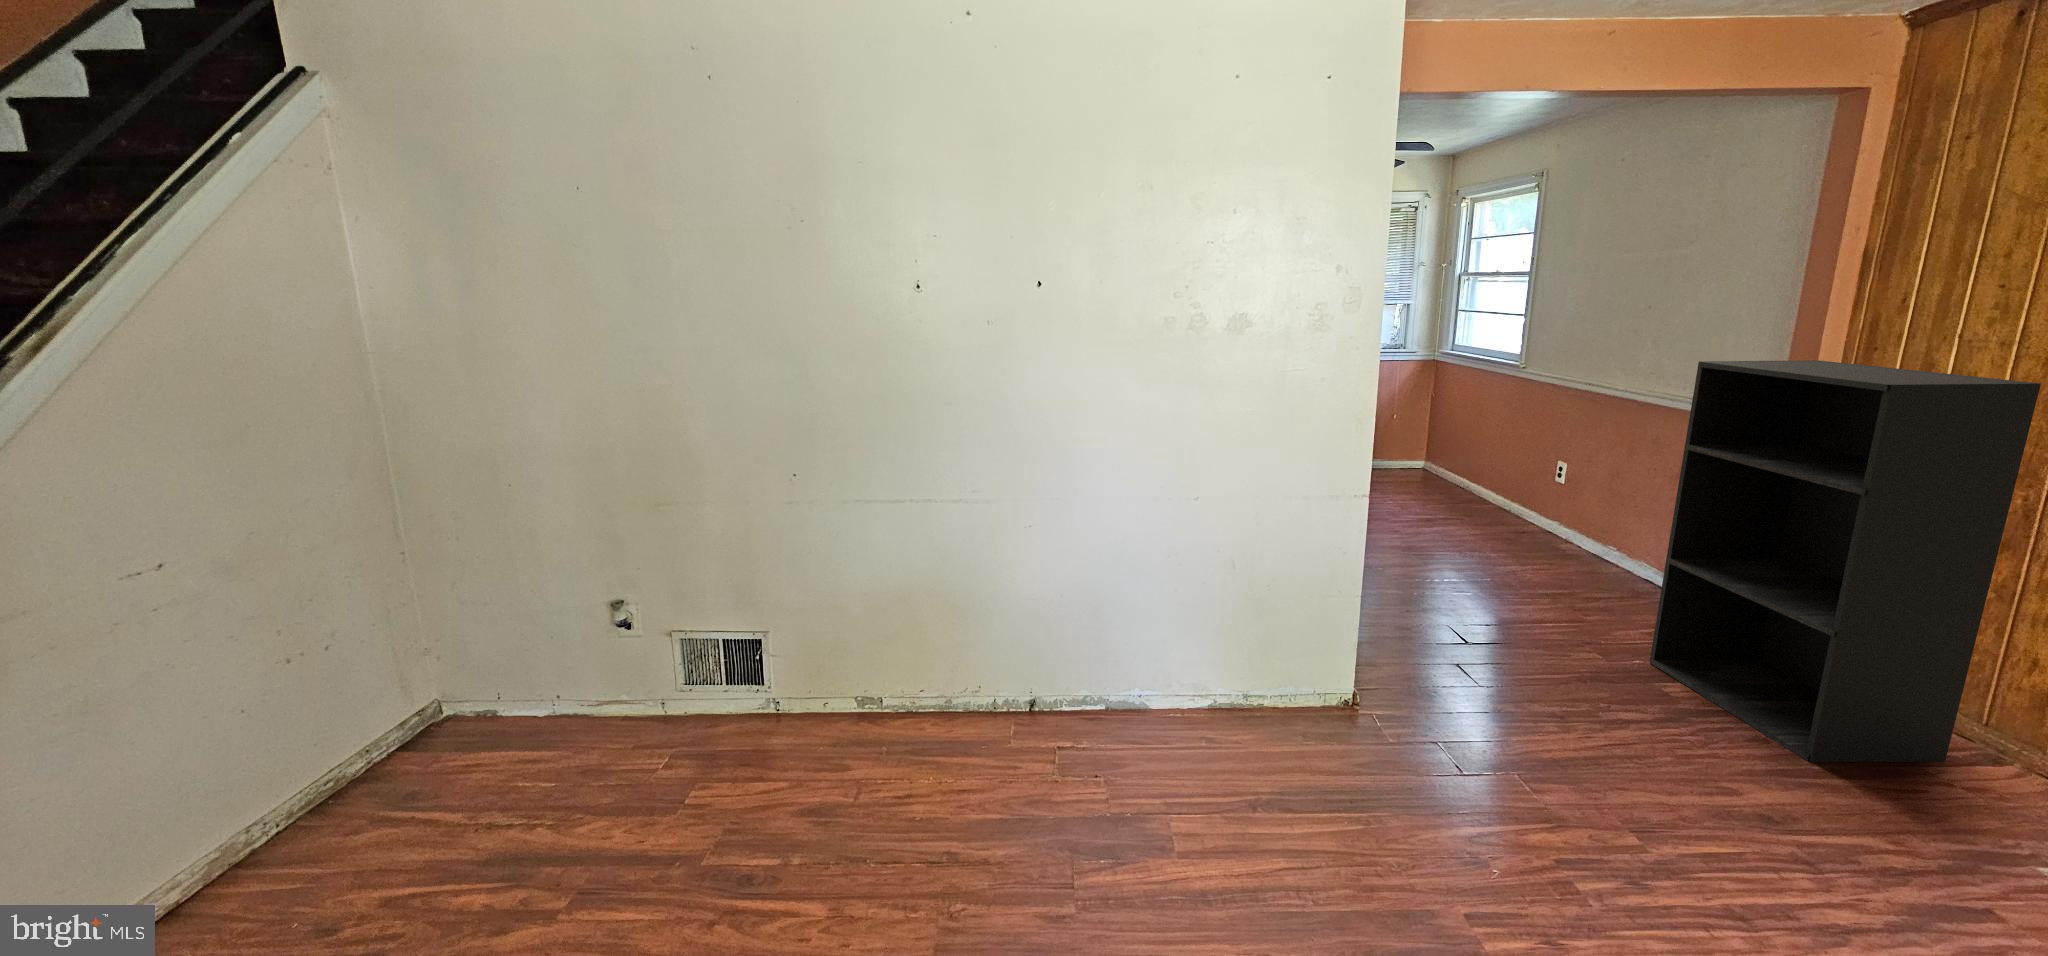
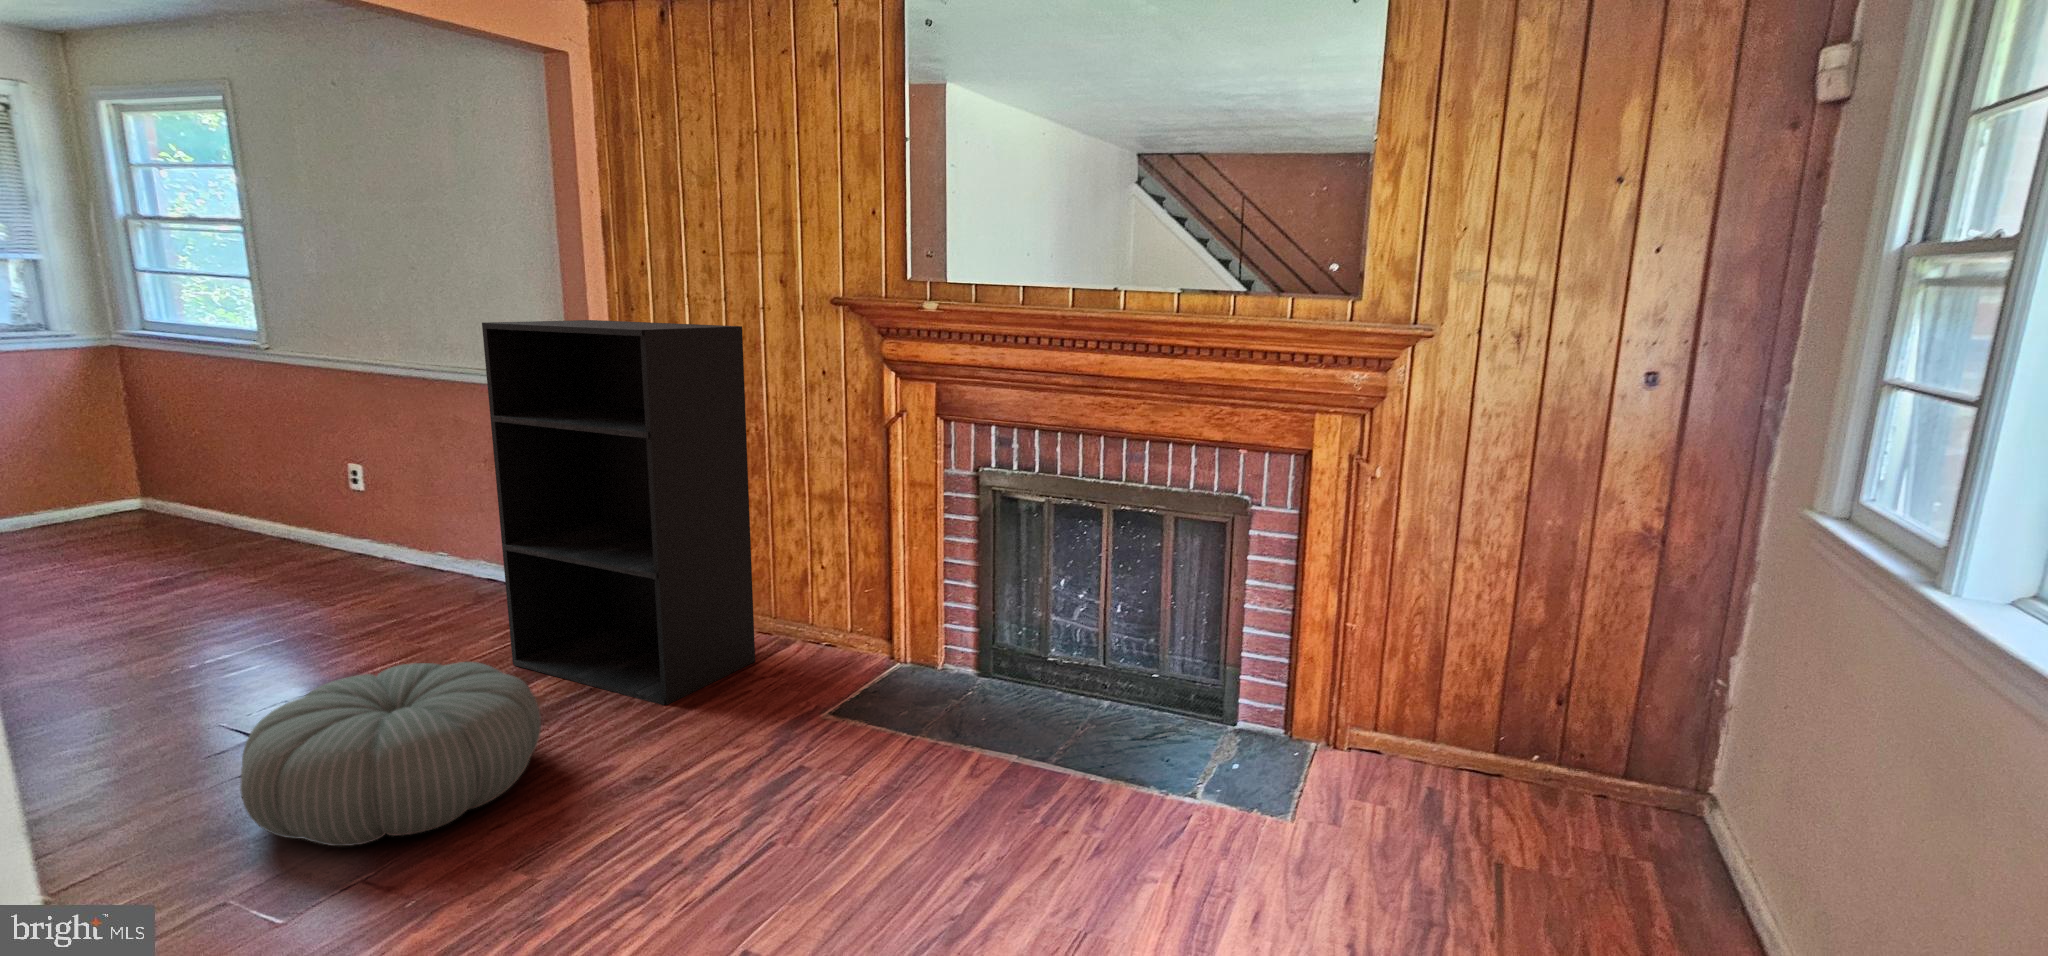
pouf: none [1446,629,1675,770] -> present [240,662,541,846]

